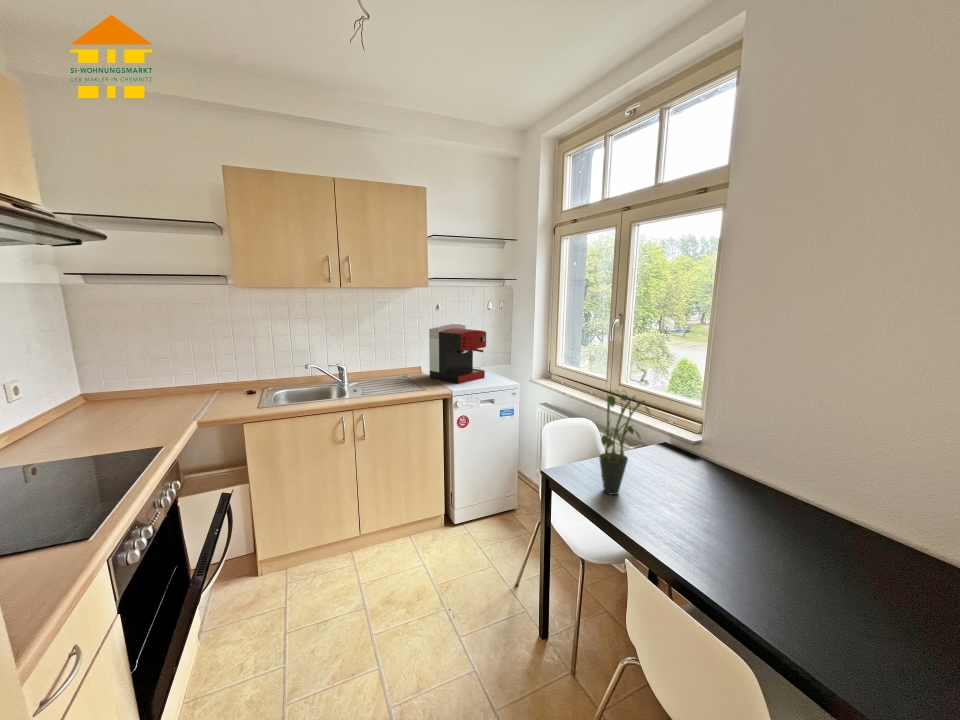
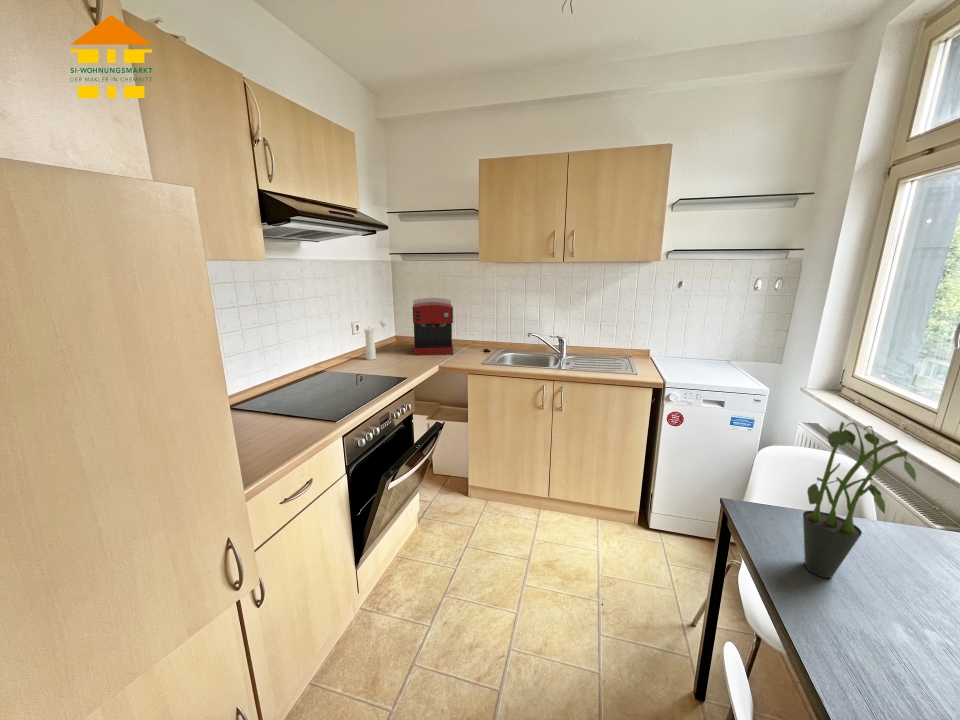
coffee maker: present [429,324,486,384] -> present [413,298,453,355]
pepper mill: none [33,371,79,437] -> present [364,320,387,360]

